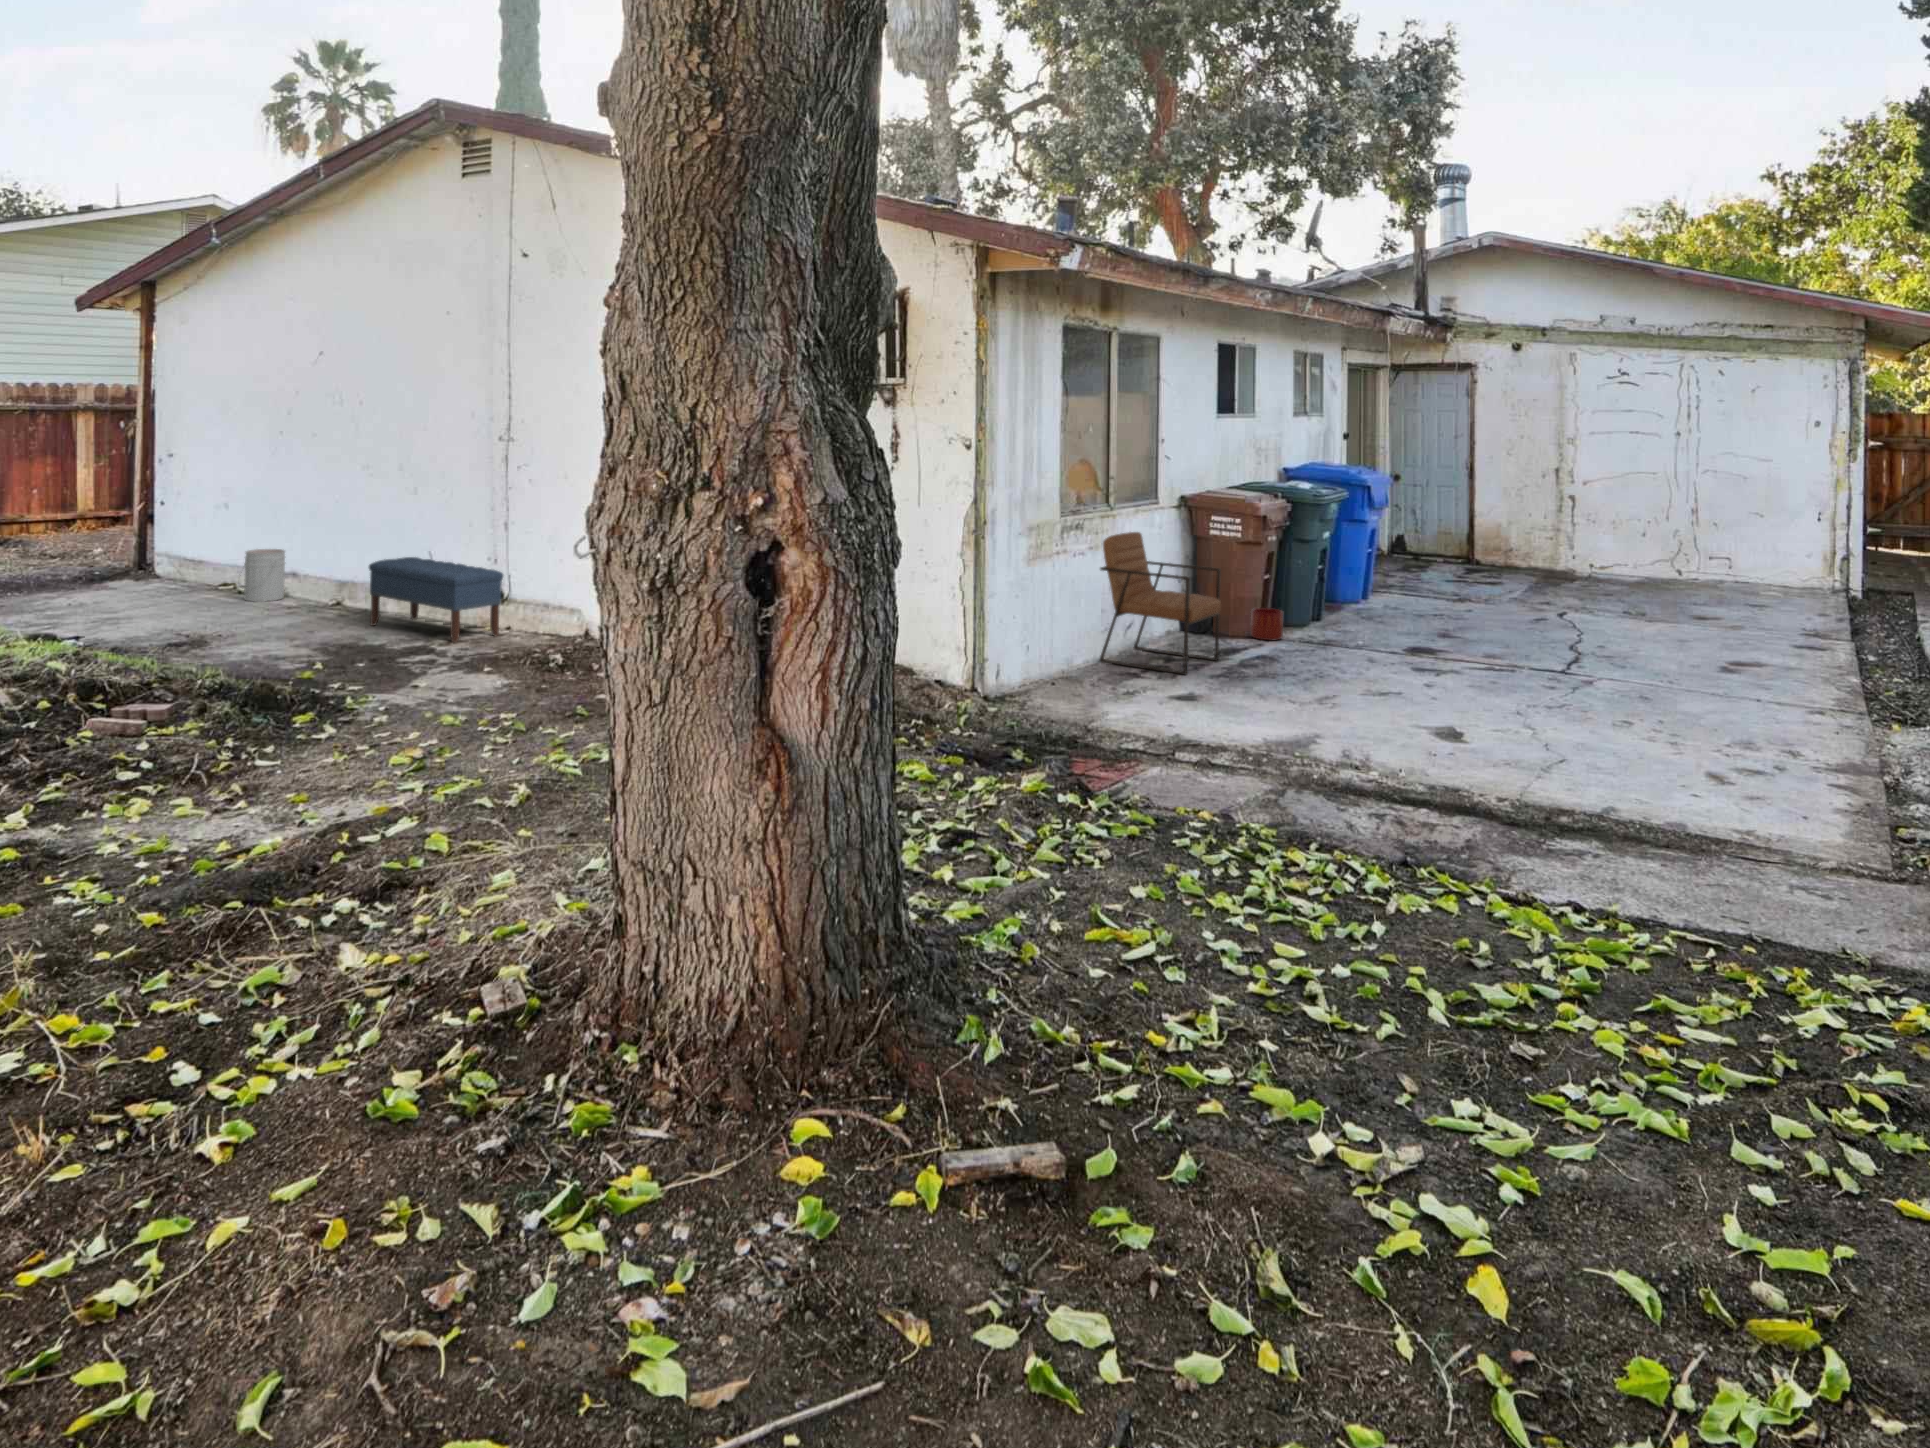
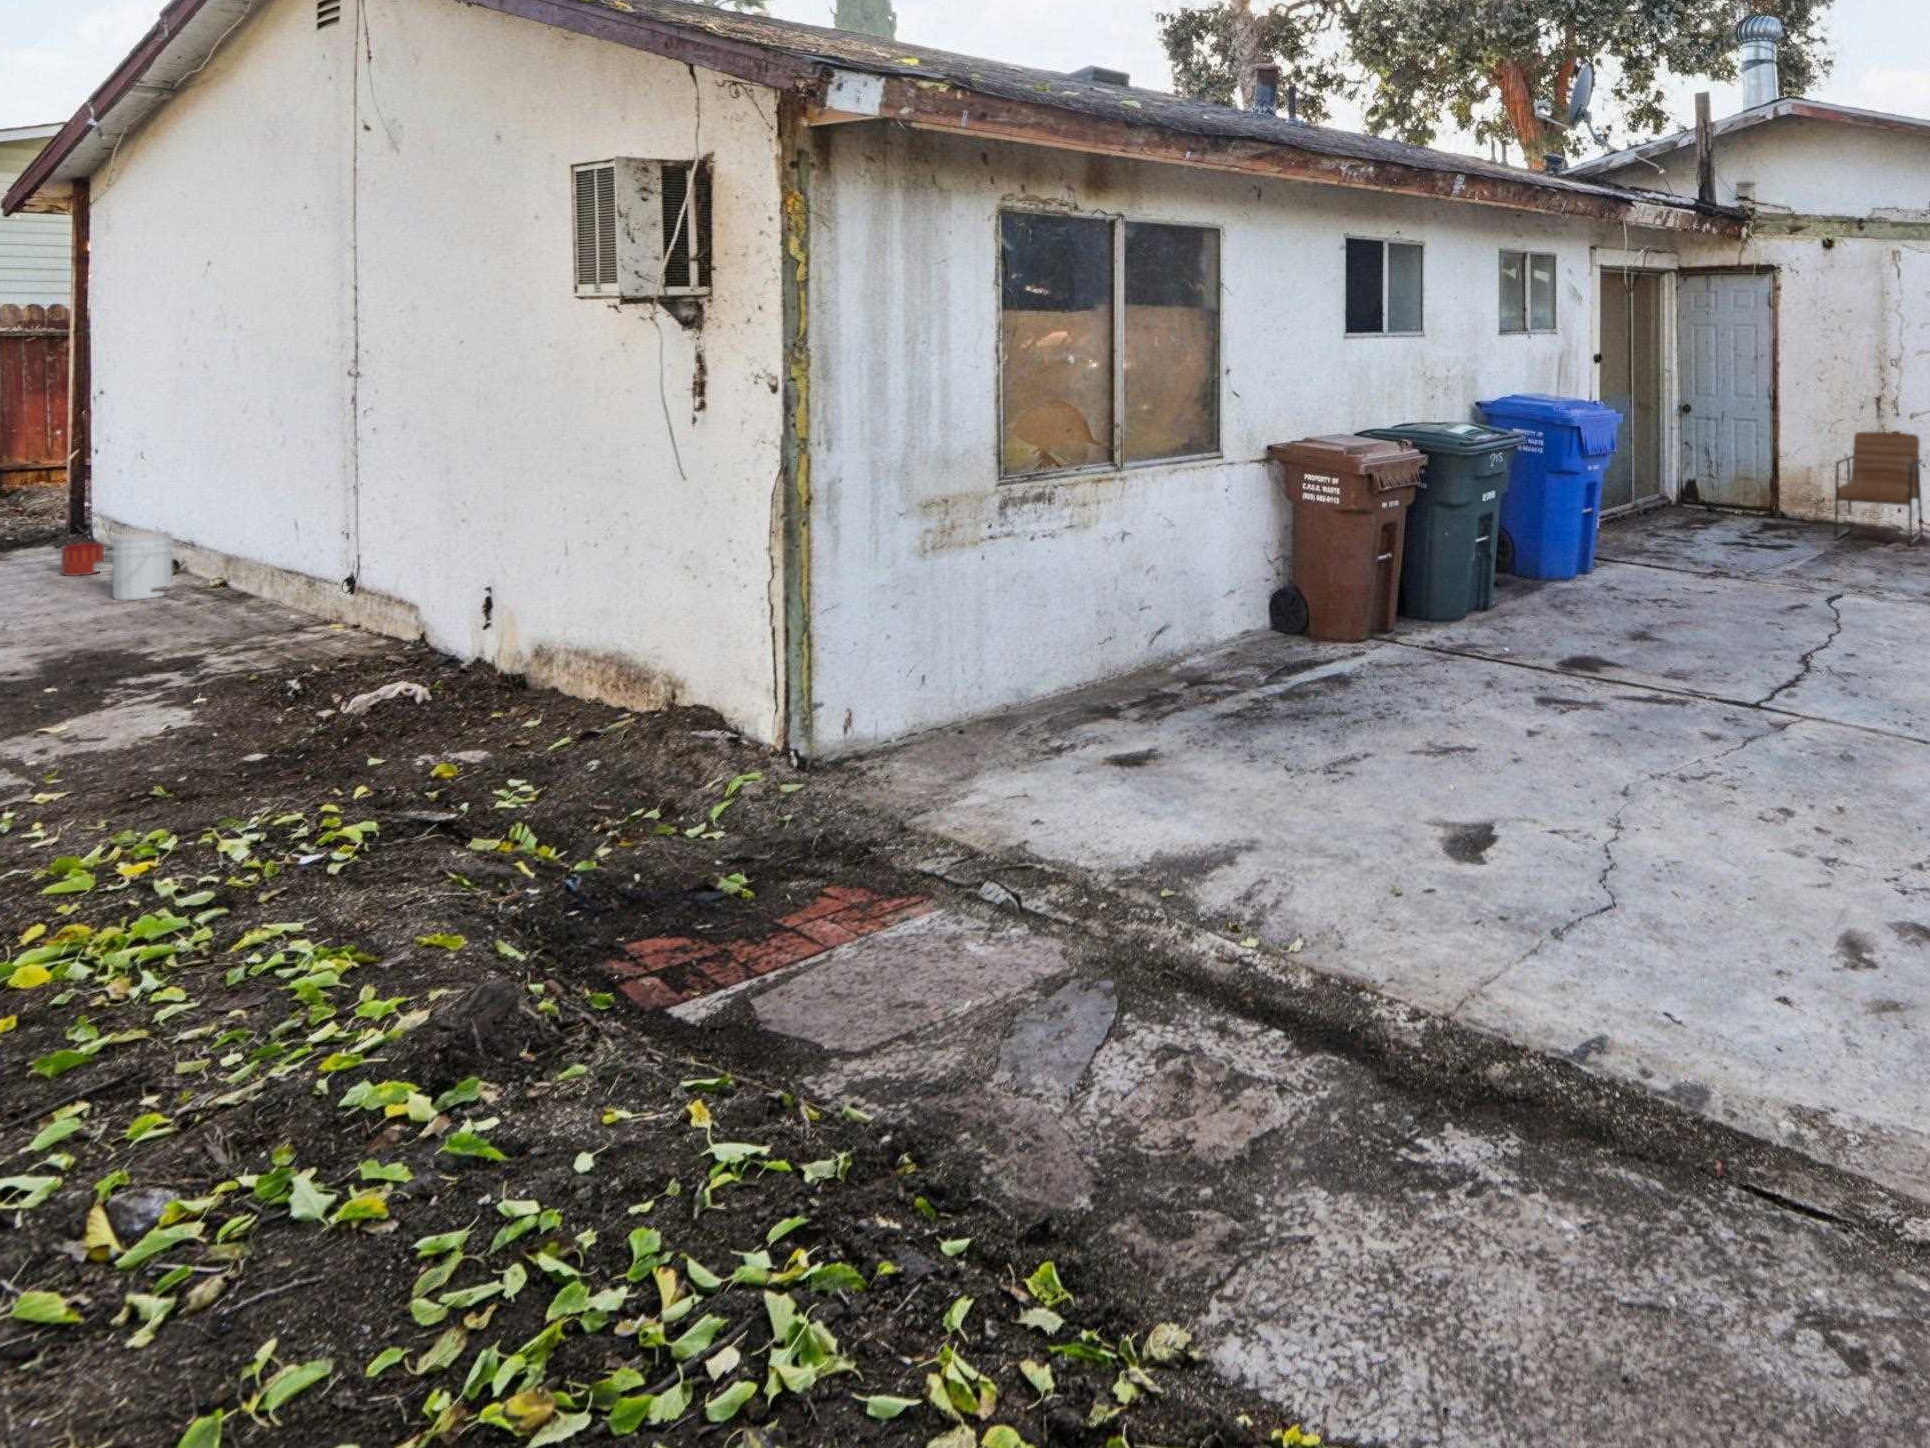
chair: present [1099,532,1221,675] -> present [1834,432,1923,546]
bench: present [369,557,503,642] -> none [182,545,331,665]
planter: present [1251,608,1283,640] -> present [61,543,104,576]

